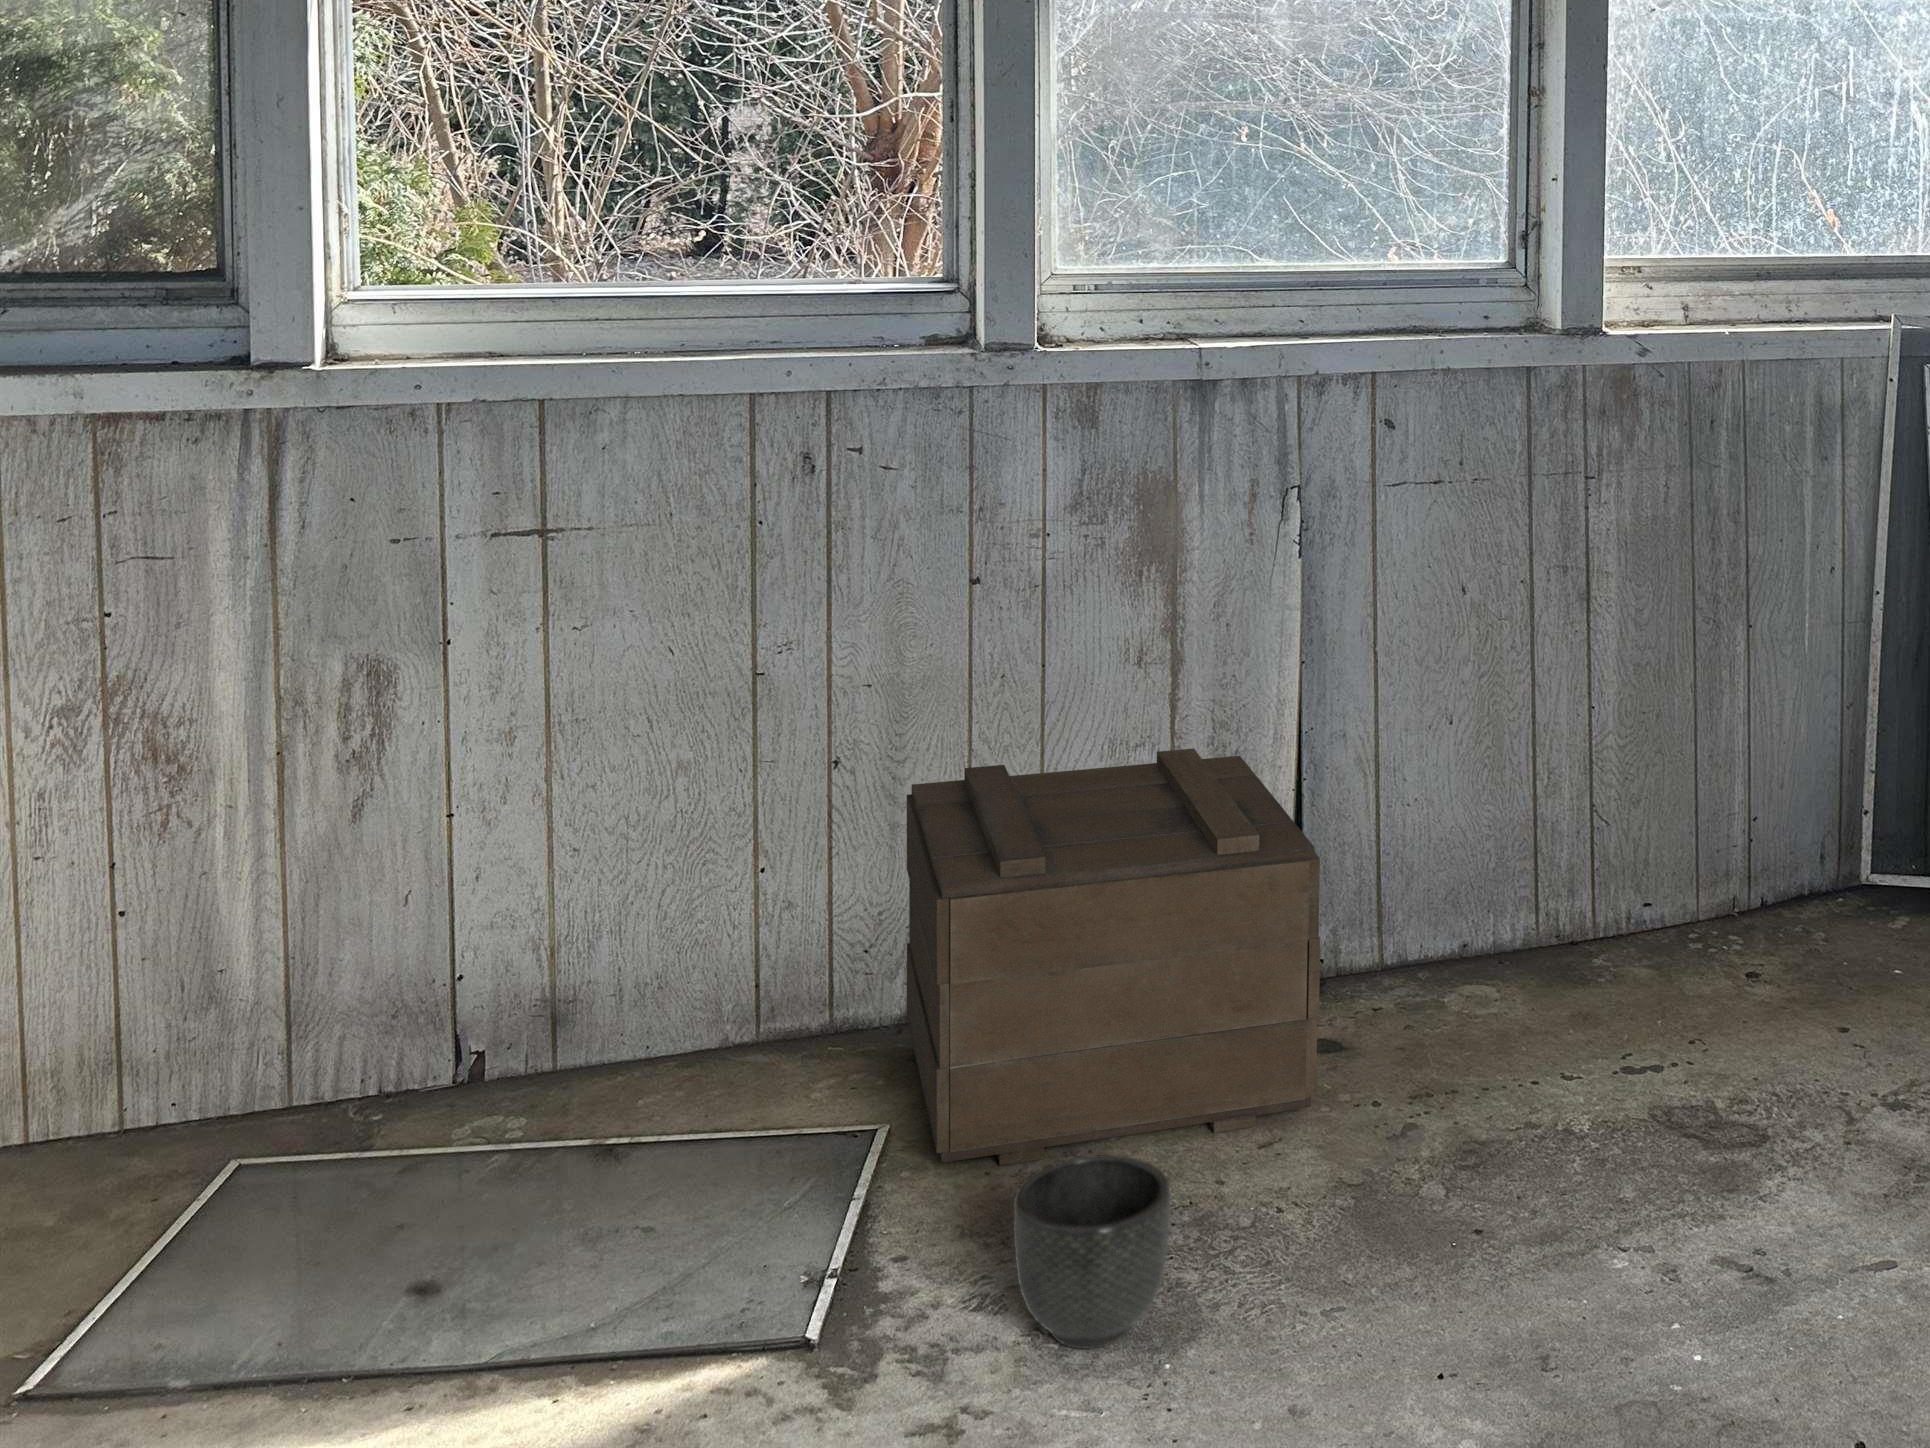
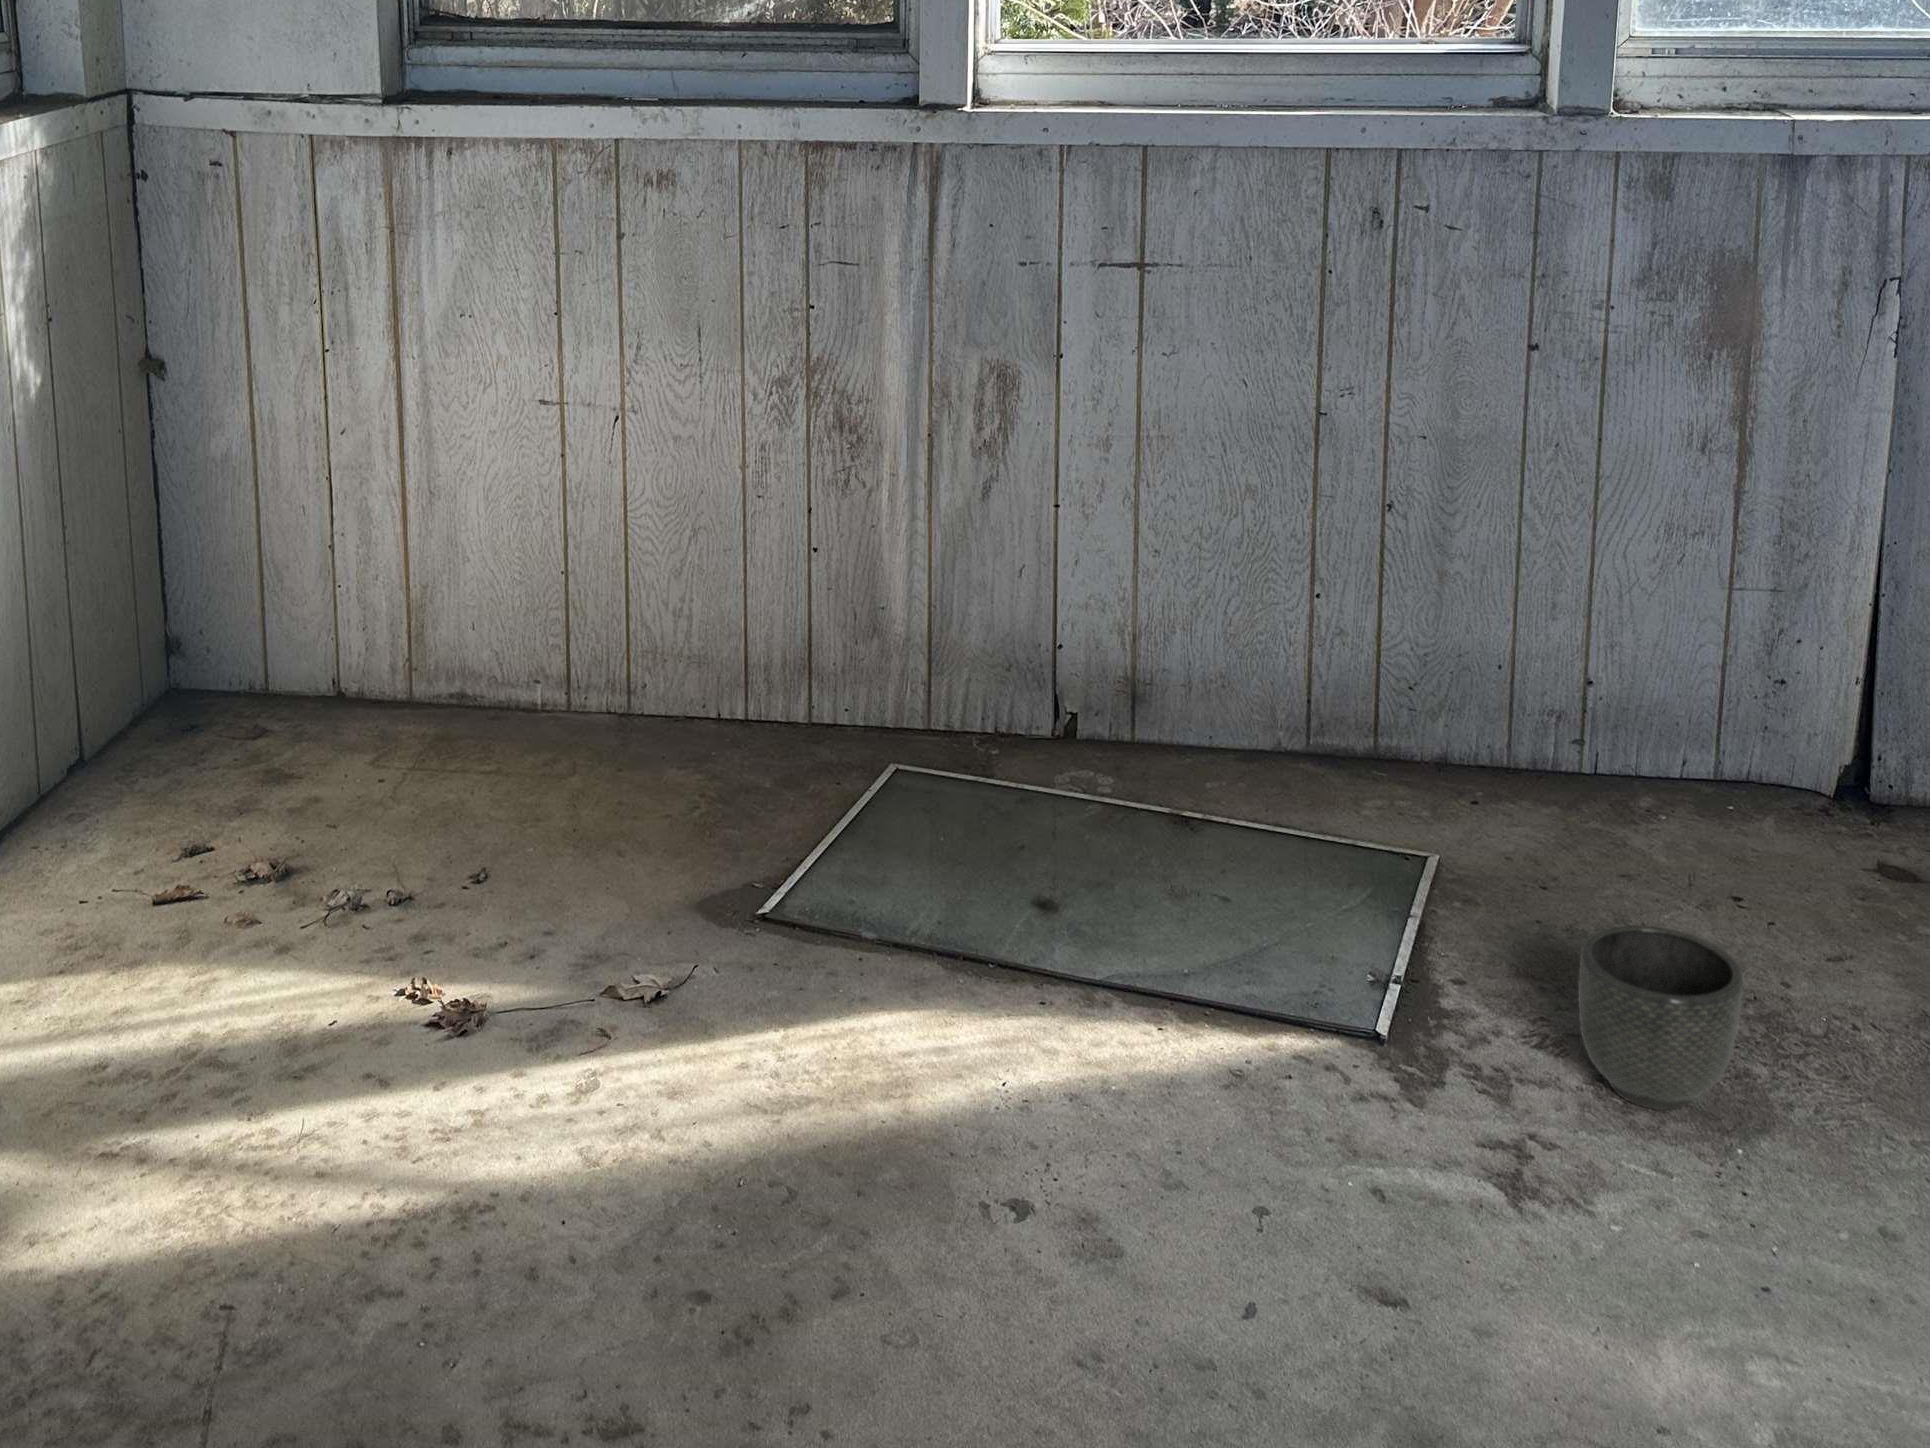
wooden crate: present [907,748,1320,1165] -> none [1447,529,1914,935]

